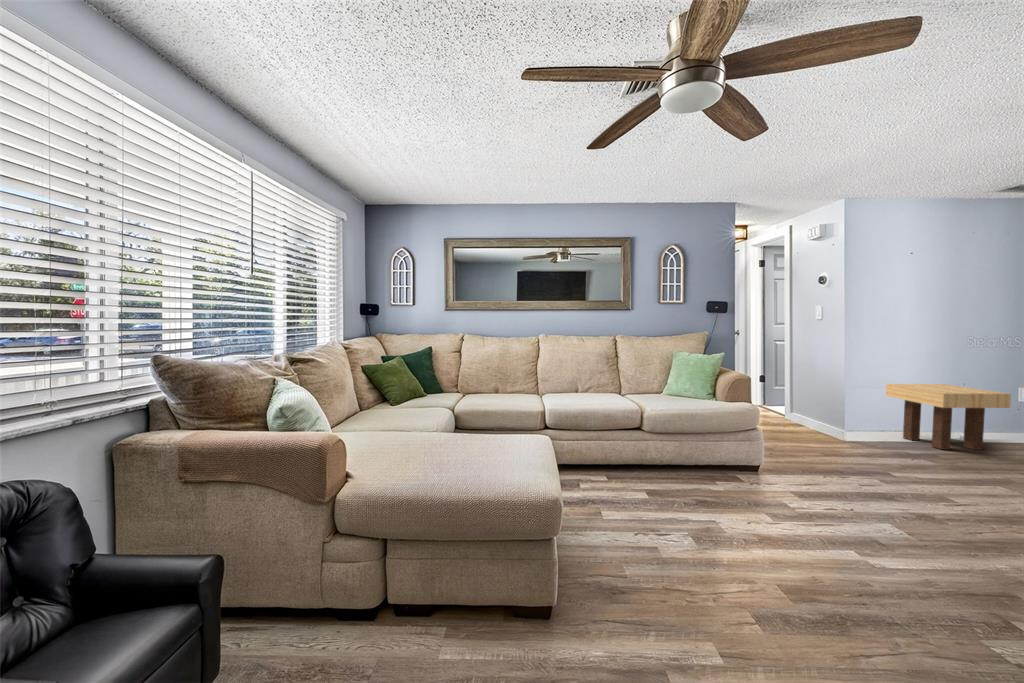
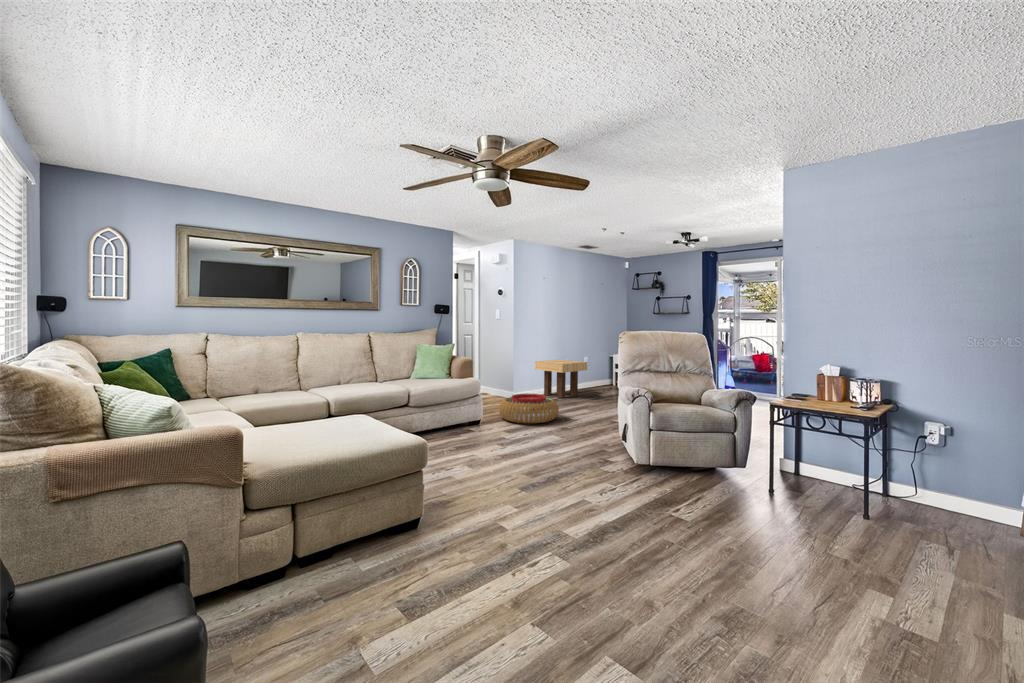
pouf: none [795,435,921,493] -> present [499,394,559,423]

